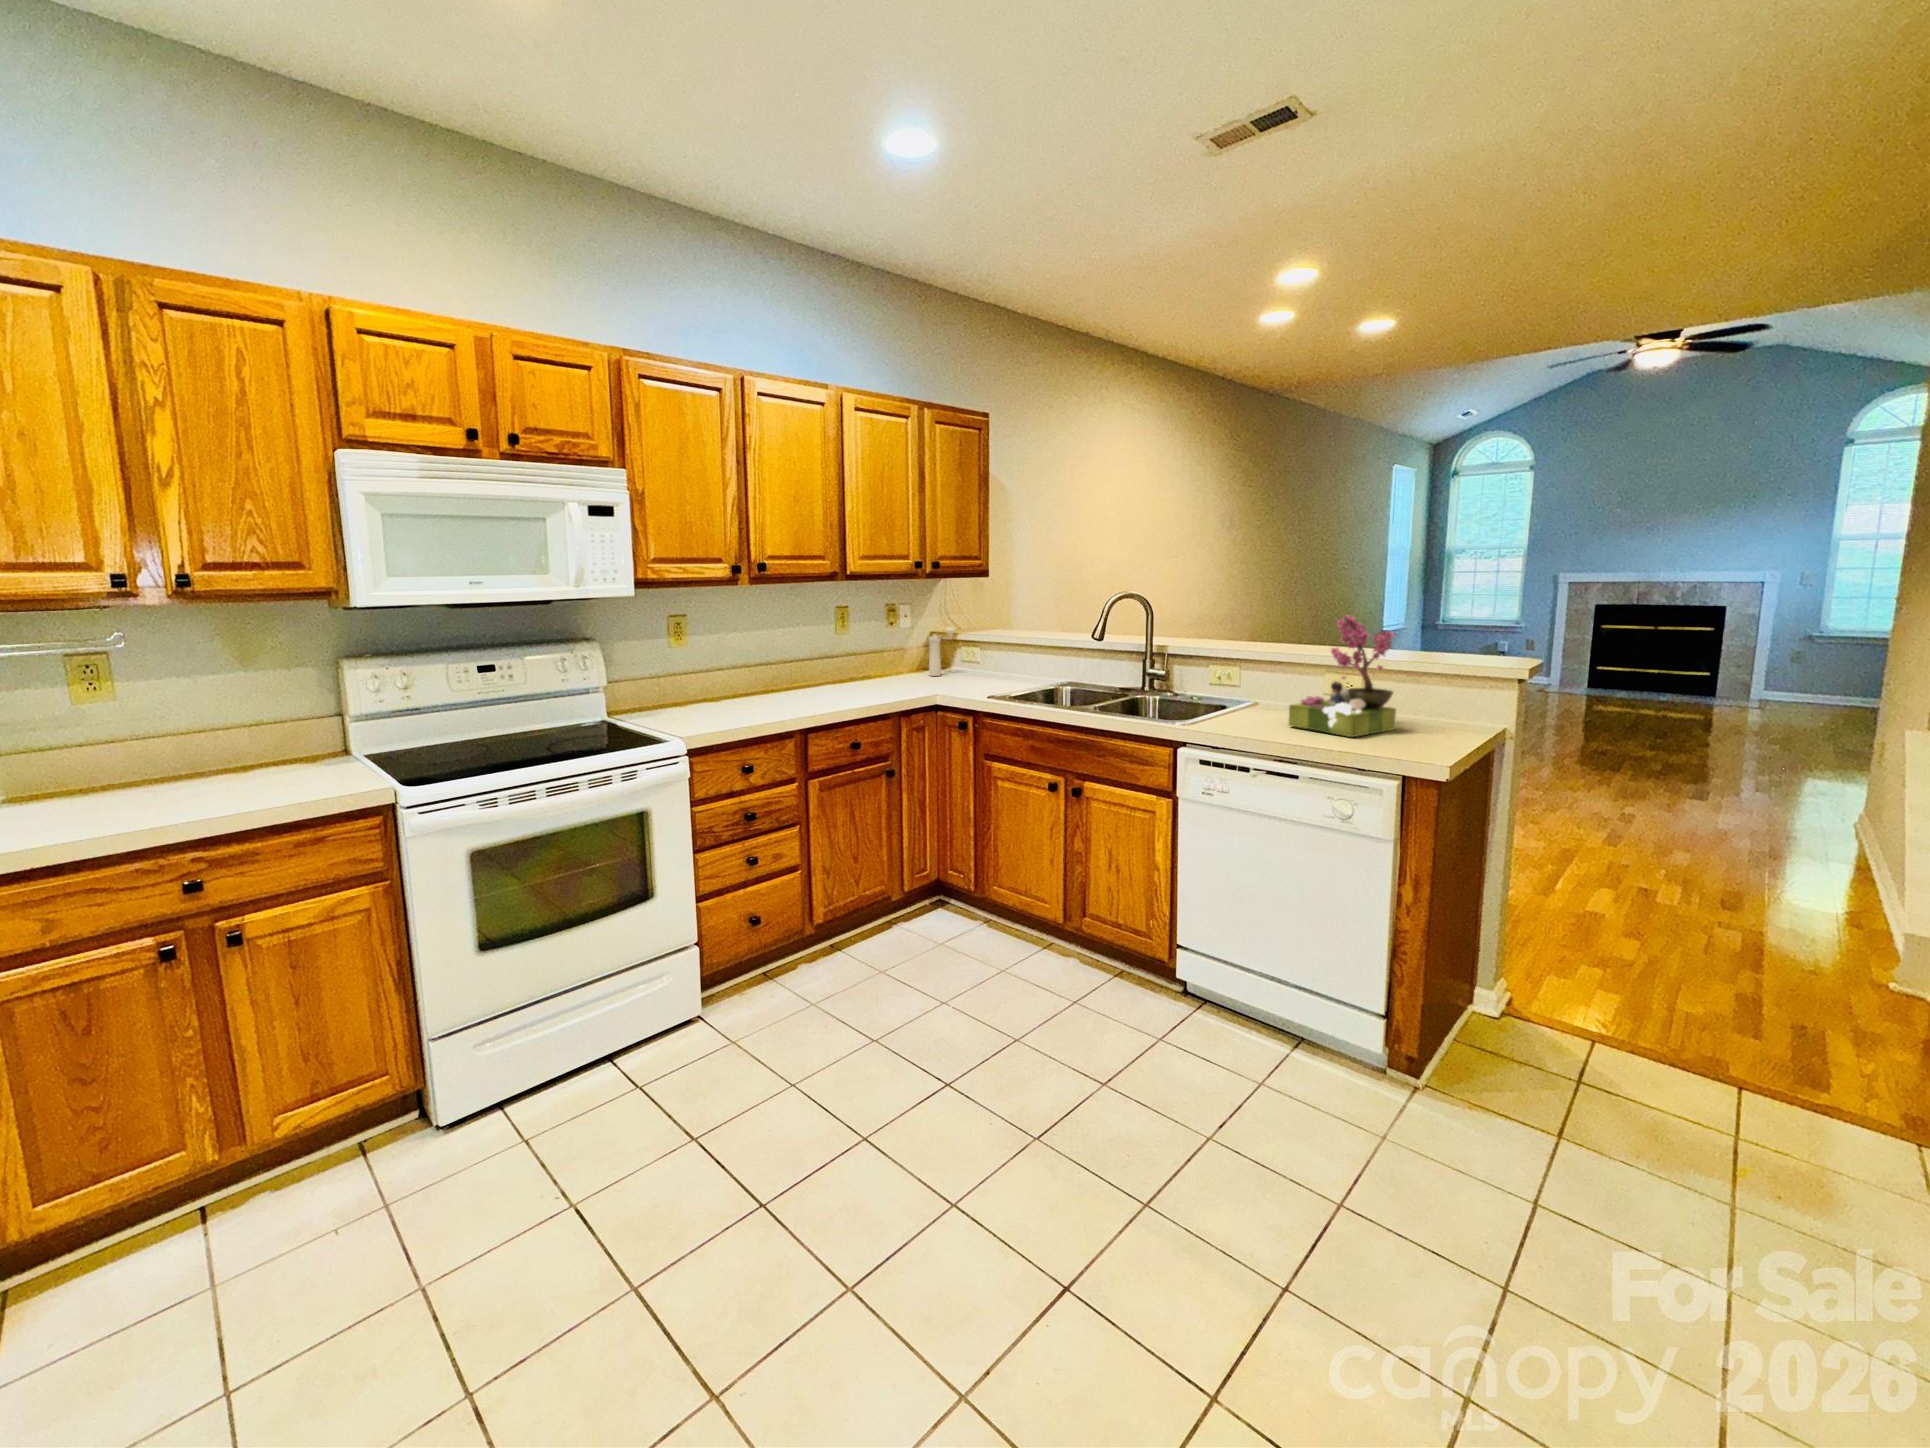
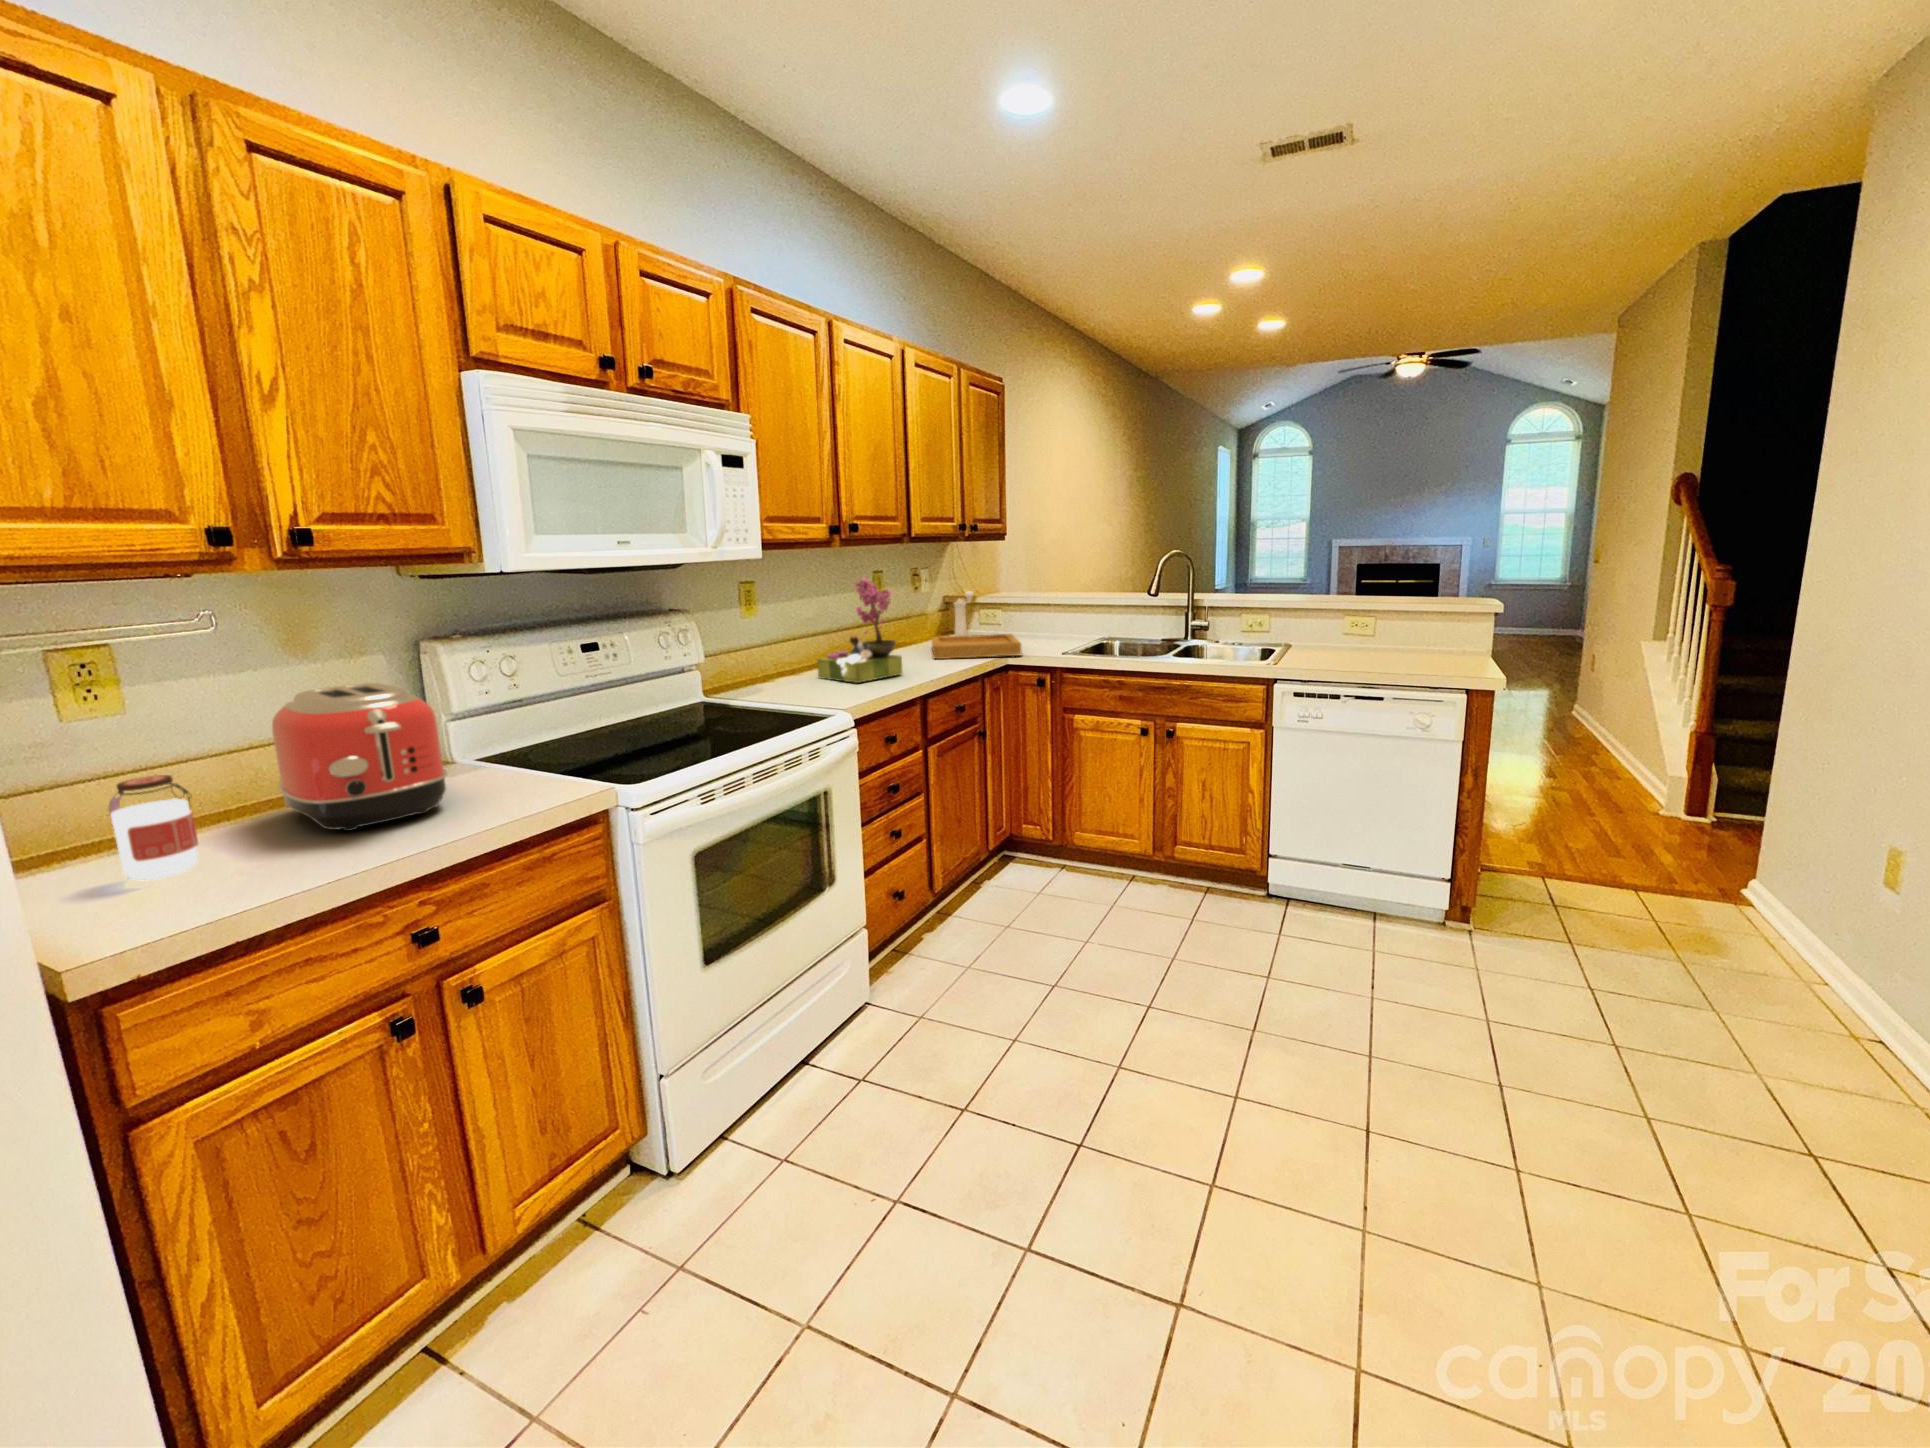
flower arrangement: present [1289,615,1396,737] -> present [817,578,902,683]
tray: none [870,671,971,696] -> present [932,634,1021,659]
toaster: none [164,689,294,799] -> present [272,683,447,831]
jar: none [22,746,86,819] -> present [109,775,198,881]

